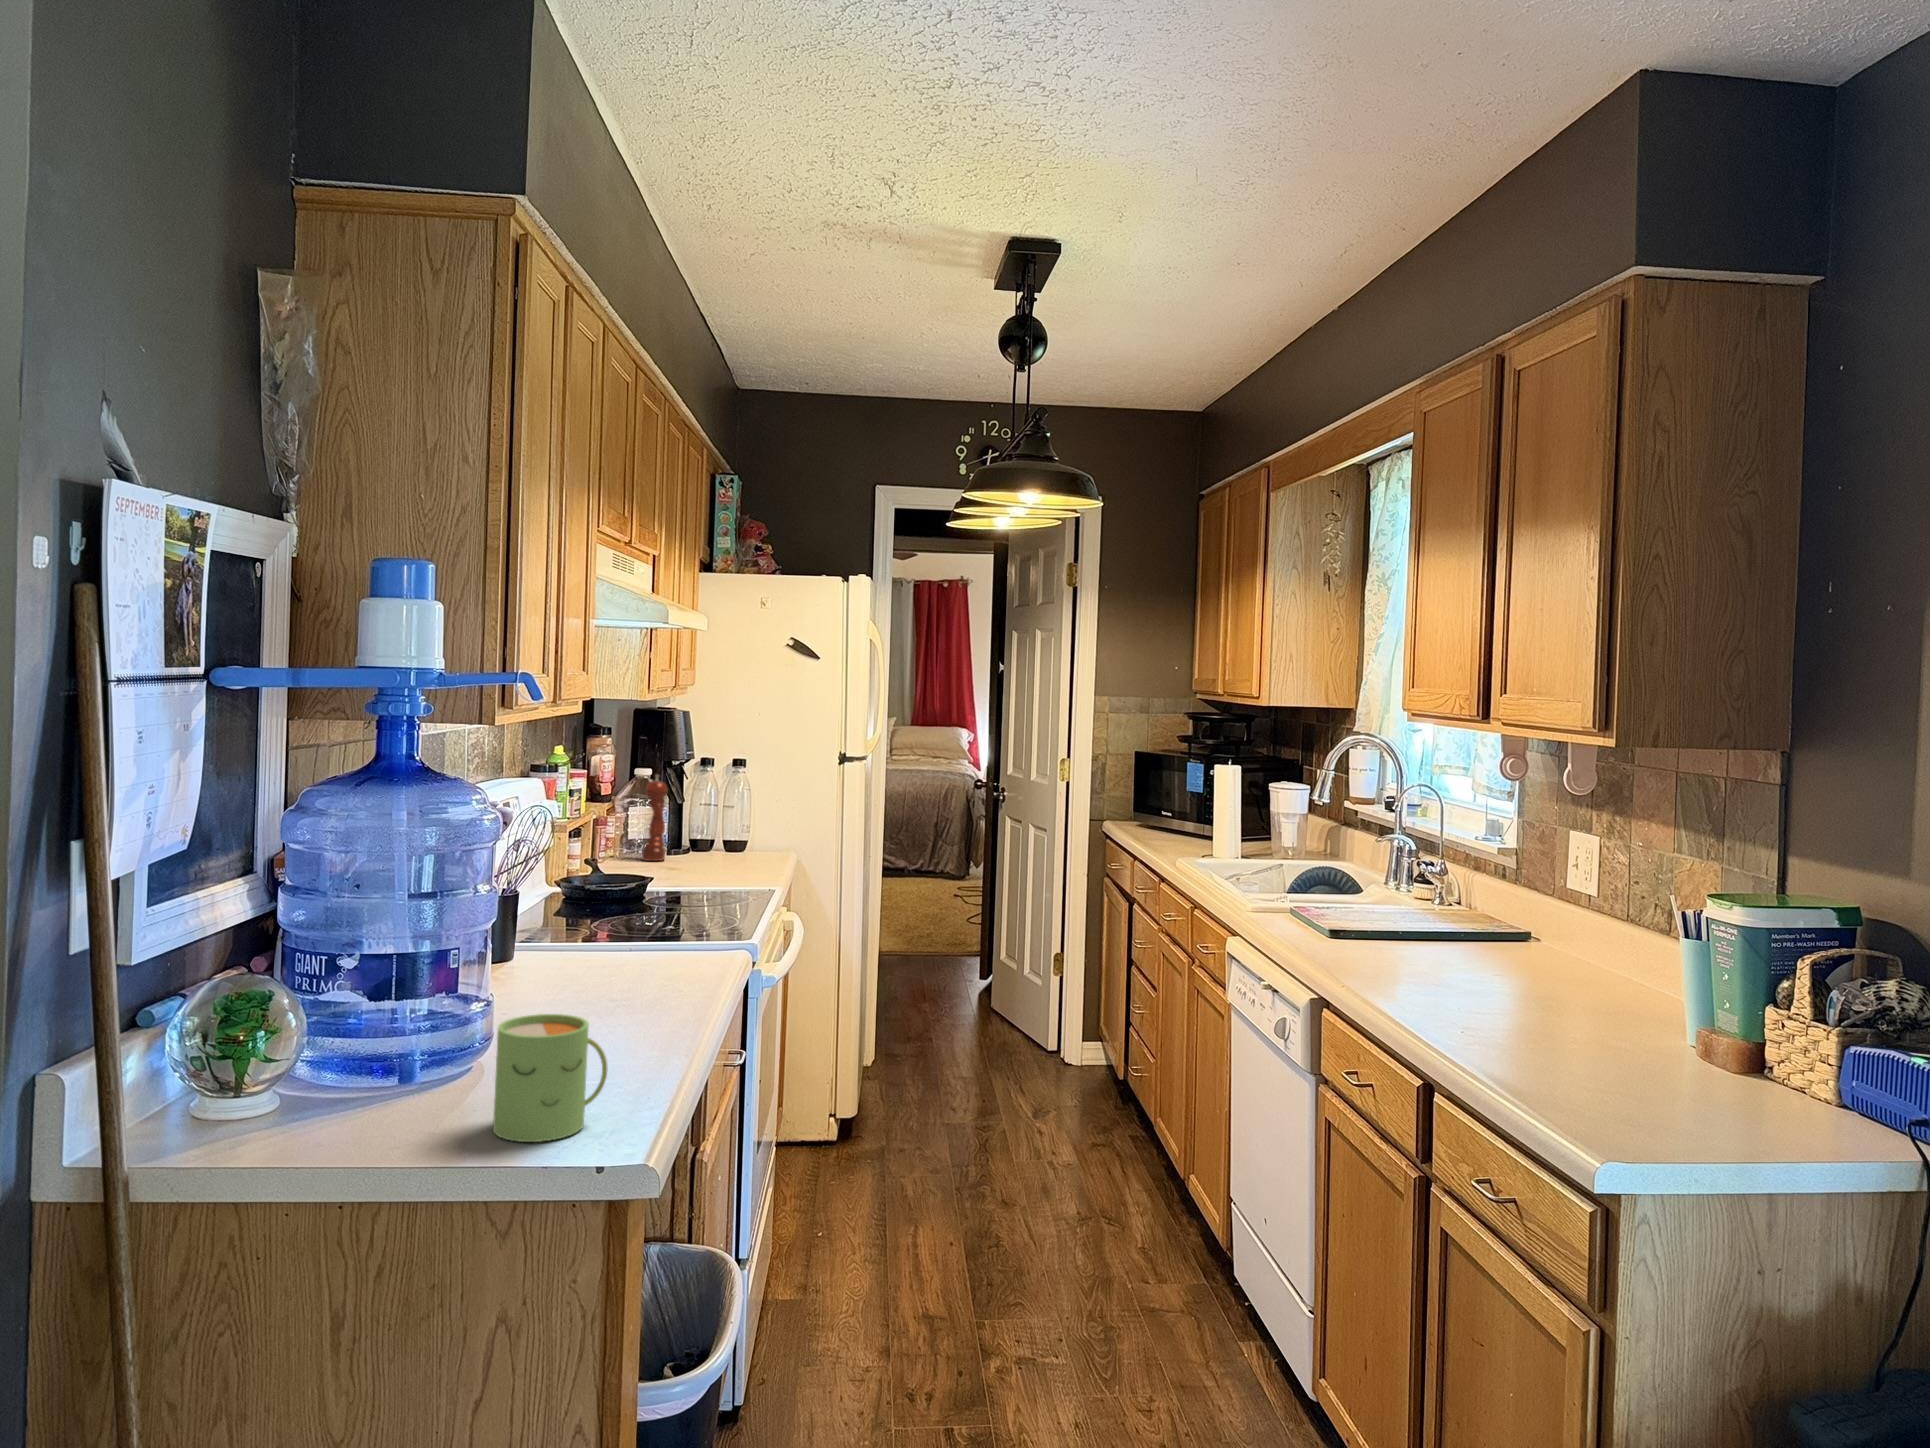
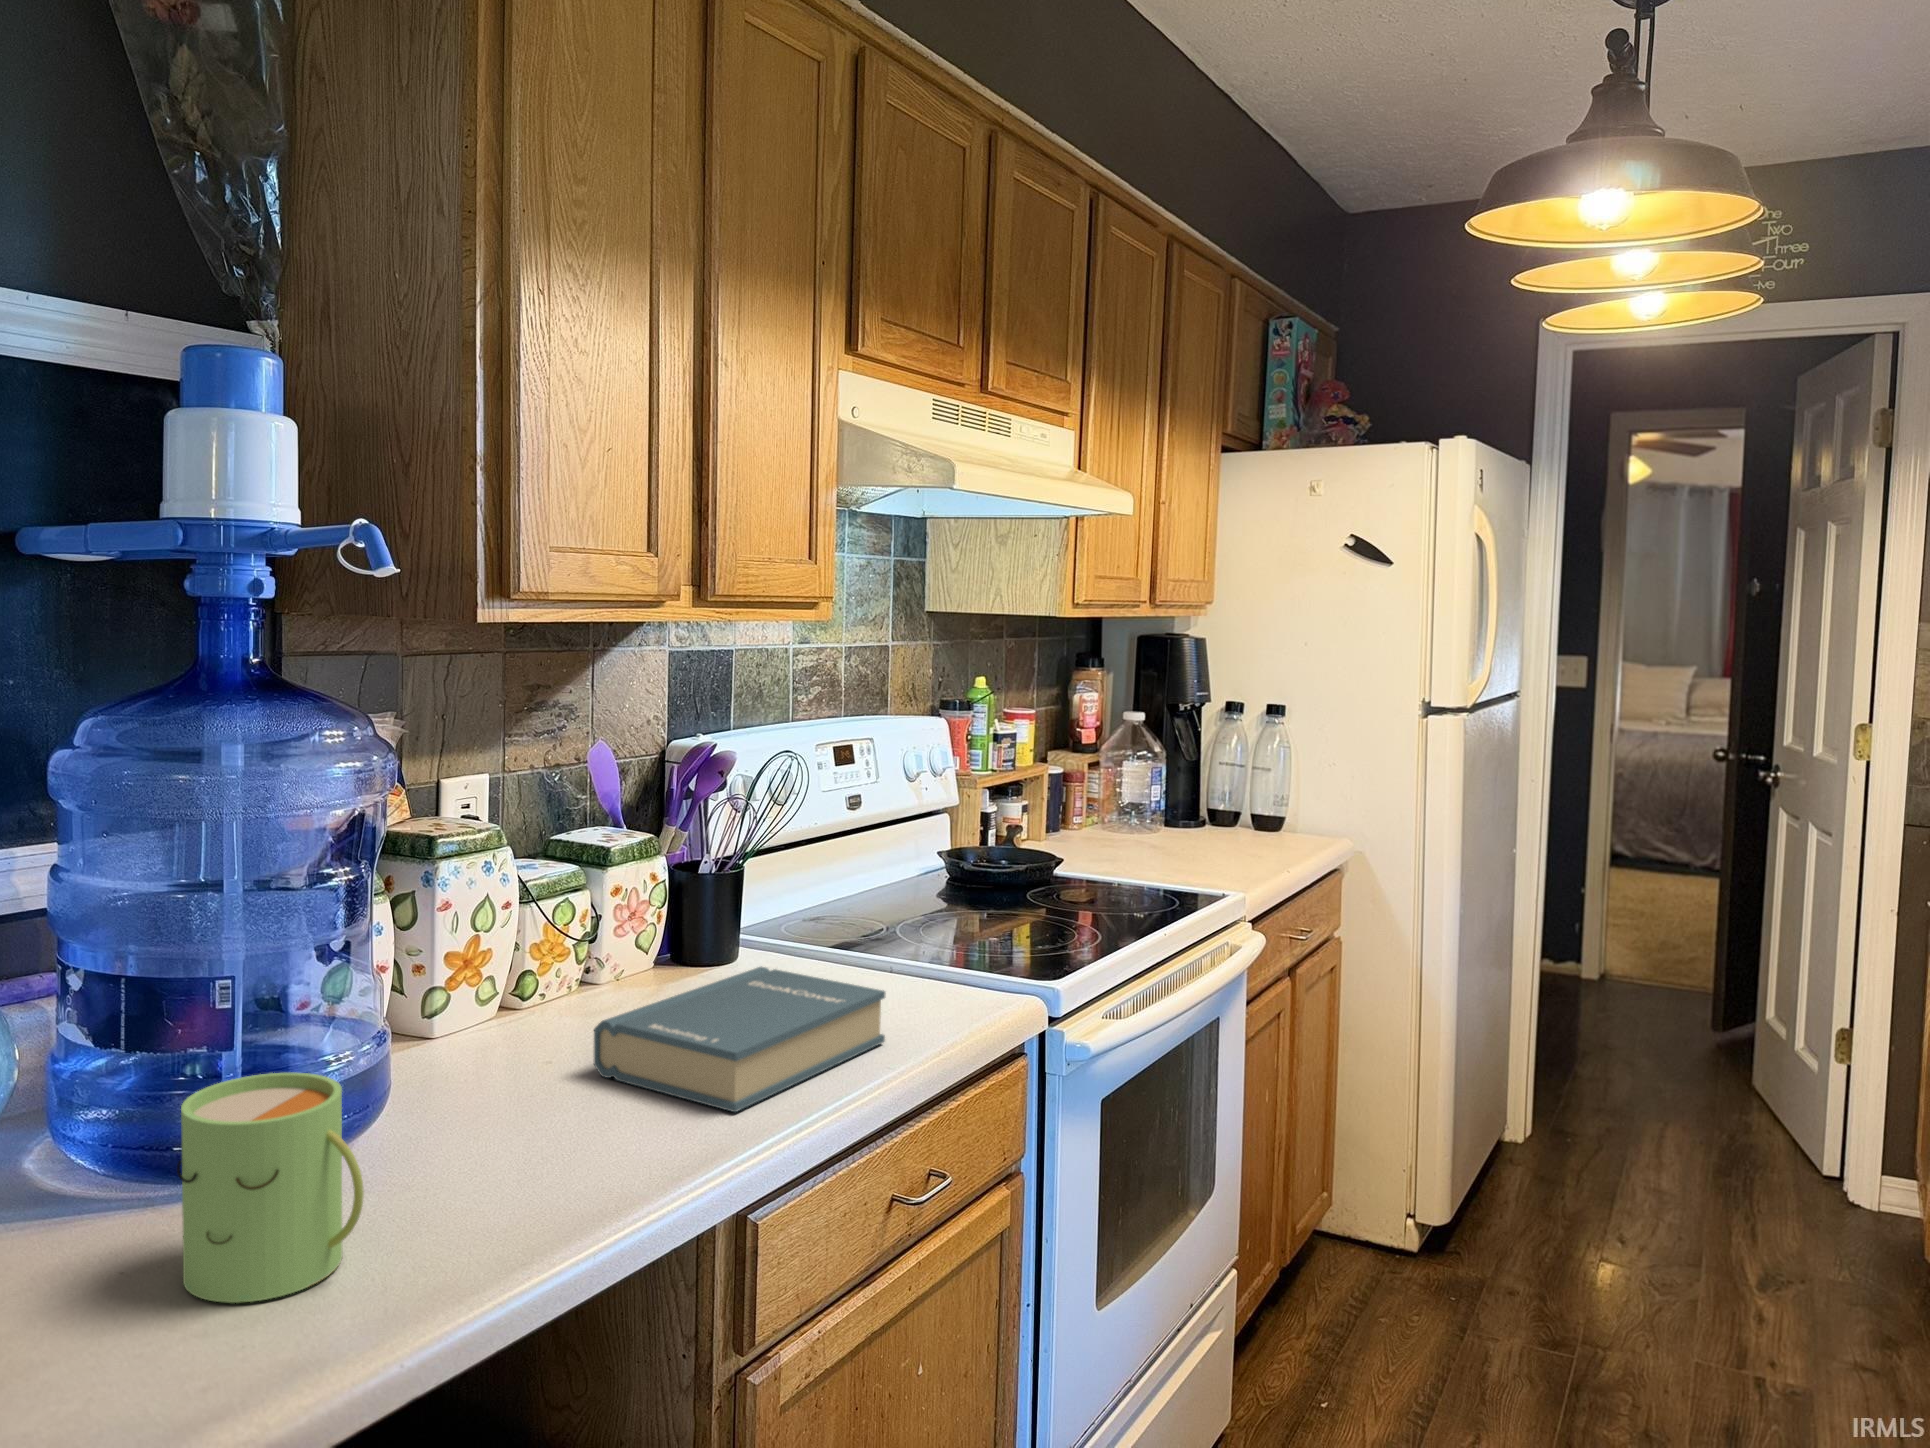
pepper mill: present [642,775,668,861] -> none [1116,720,1149,836]
hardback book: none [548,955,696,1031] -> present [594,966,886,1112]

